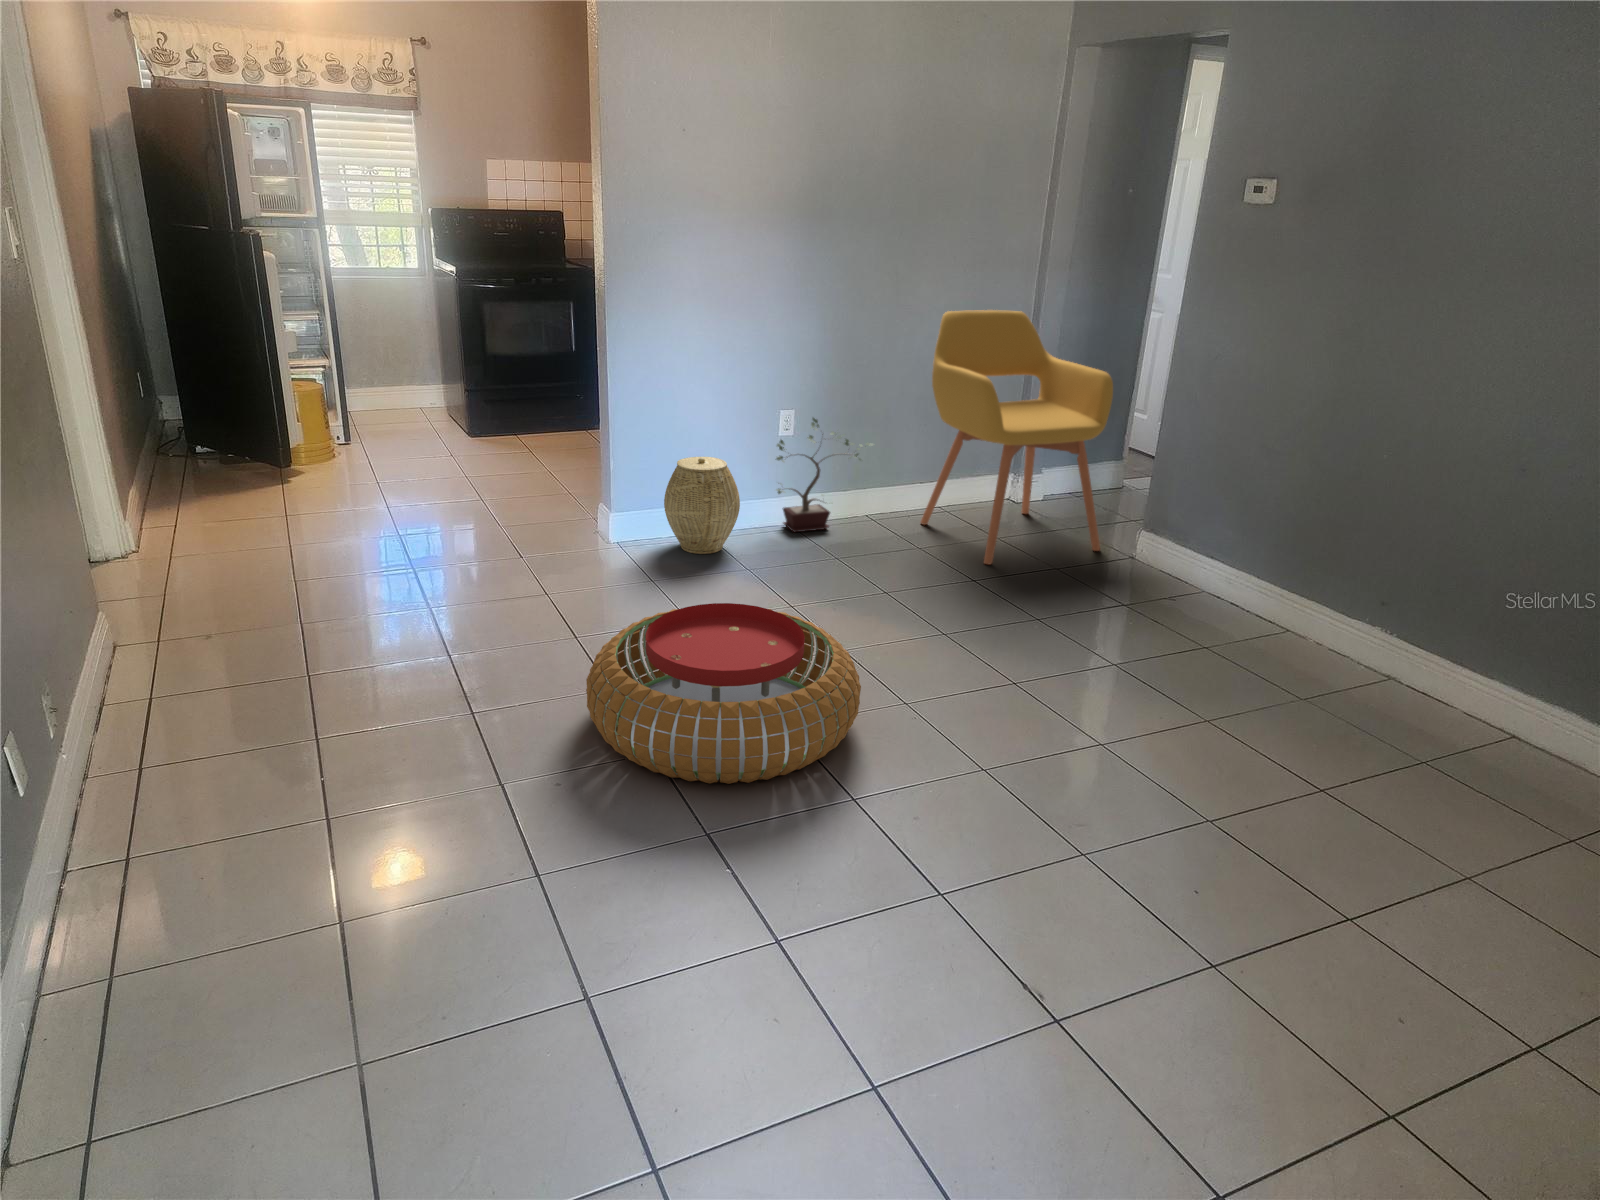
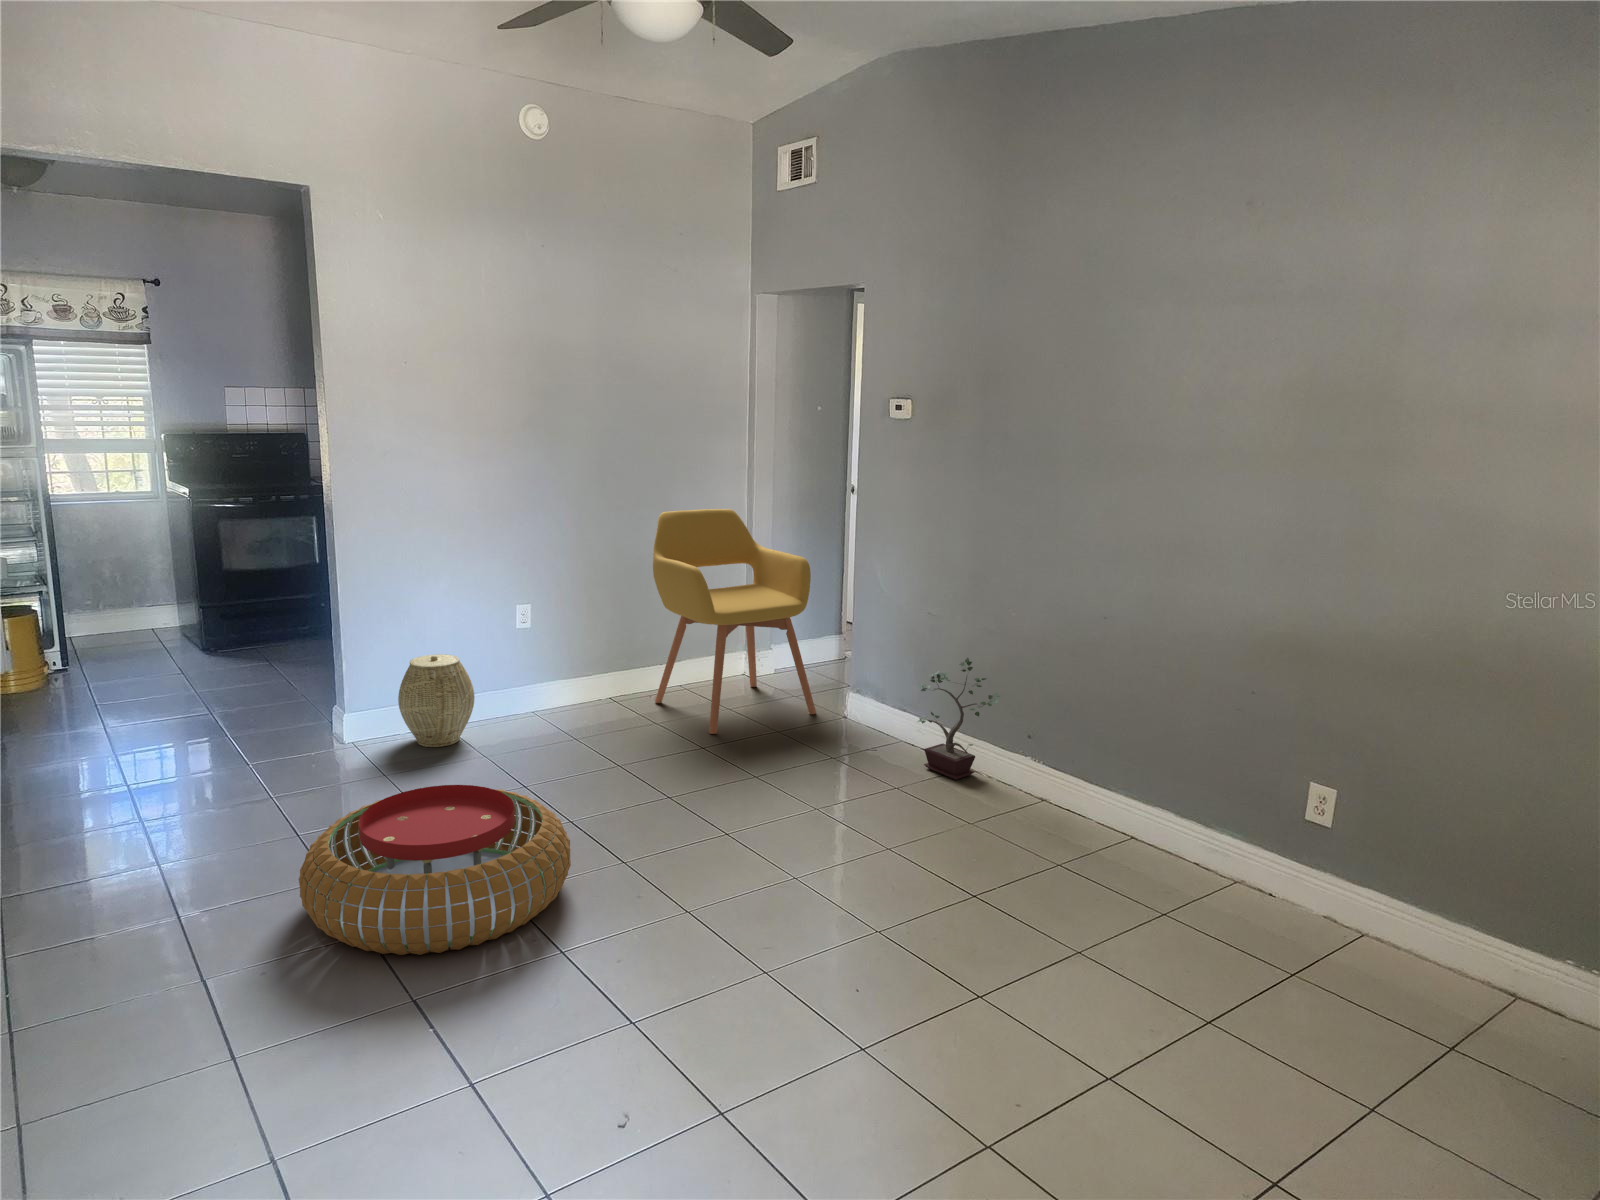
potted plant: present [776,418,873,532] -> present [917,658,1000,780]

